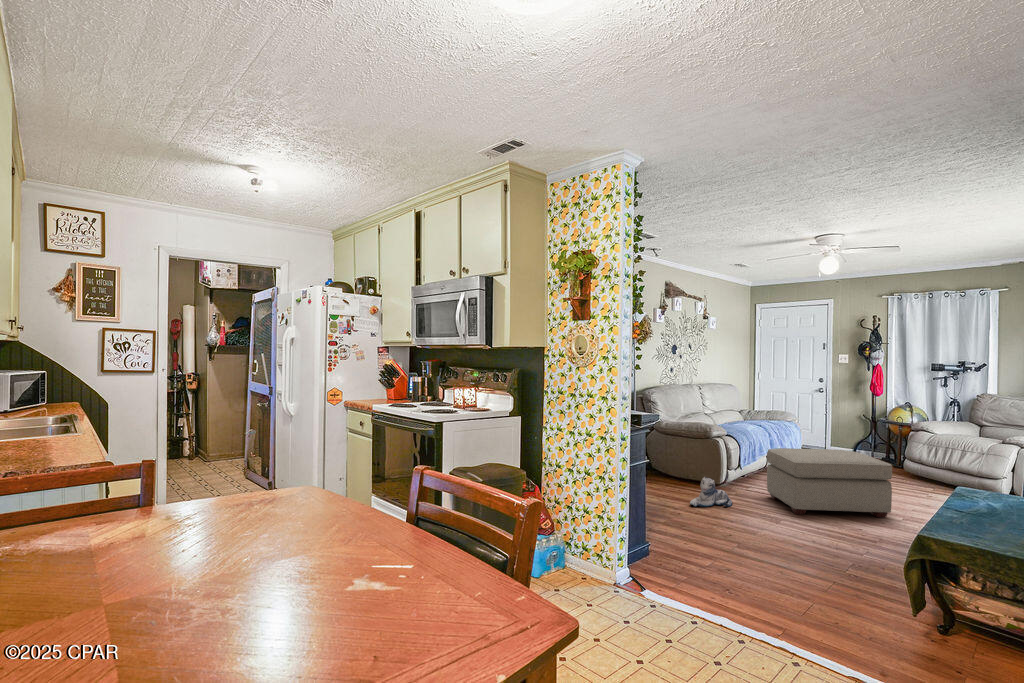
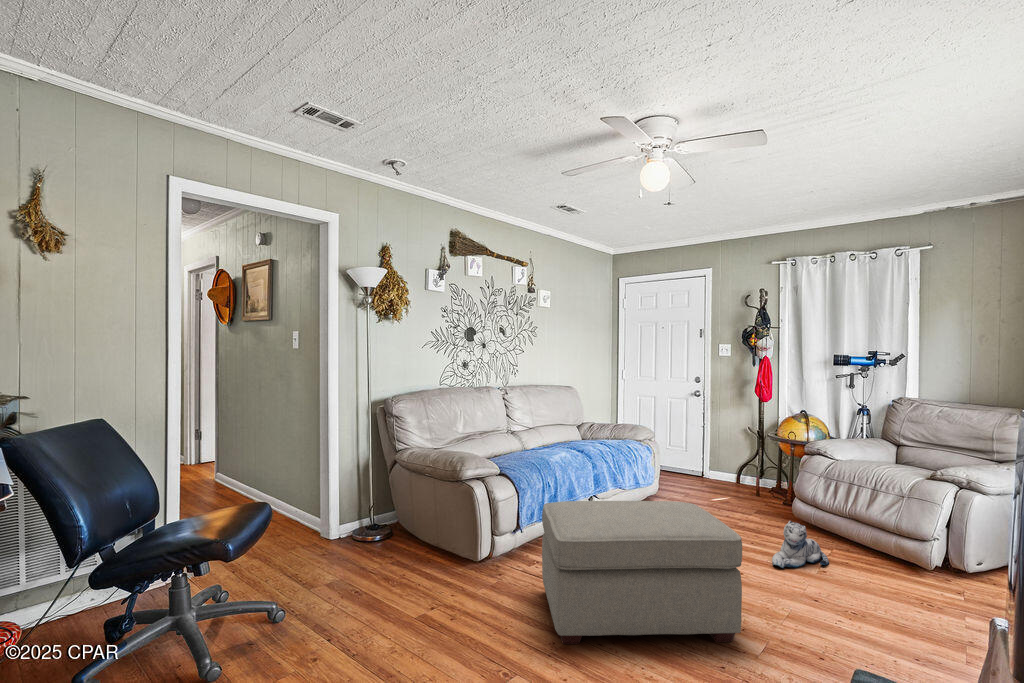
plush toy: present [690,477,732,507] -> present [772,521,829,568]

